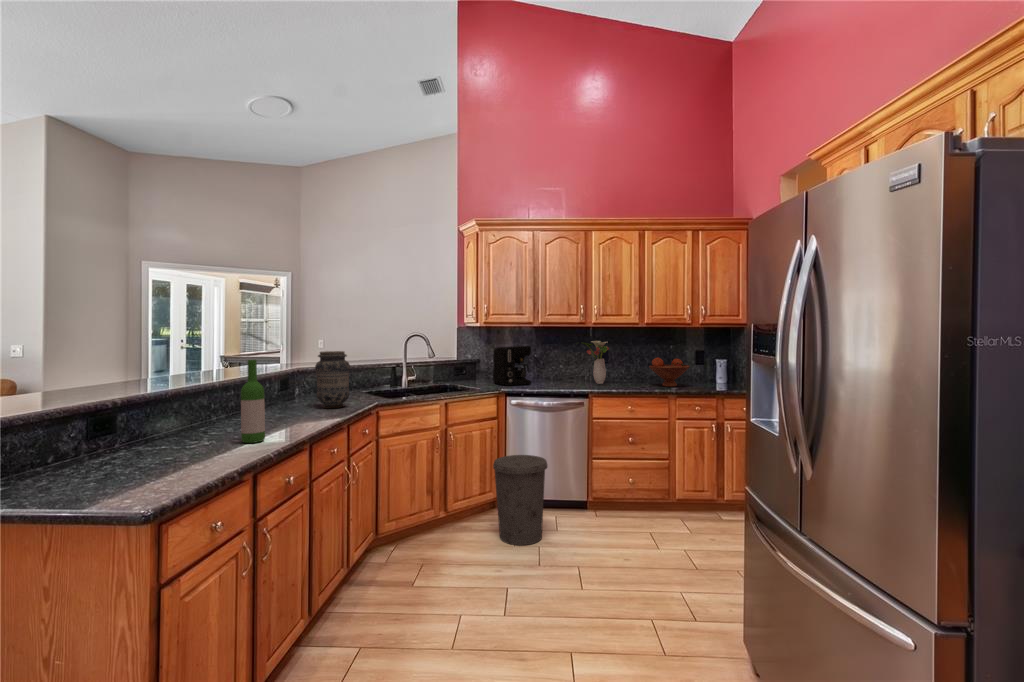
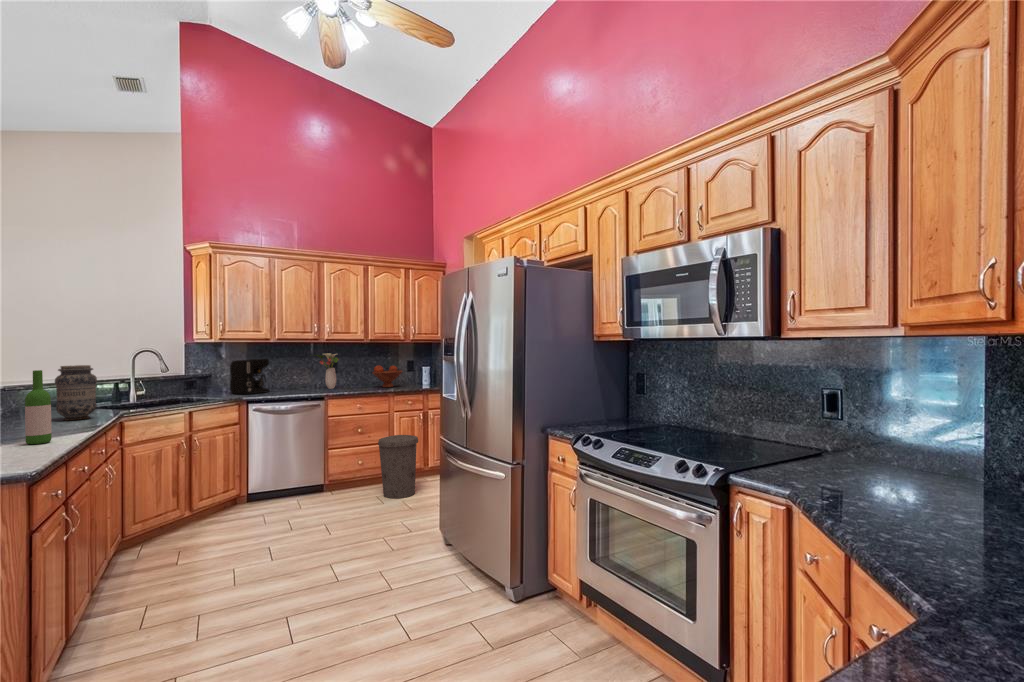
trash can: present [493,455,547,545] -> present [378,435,418,499]

